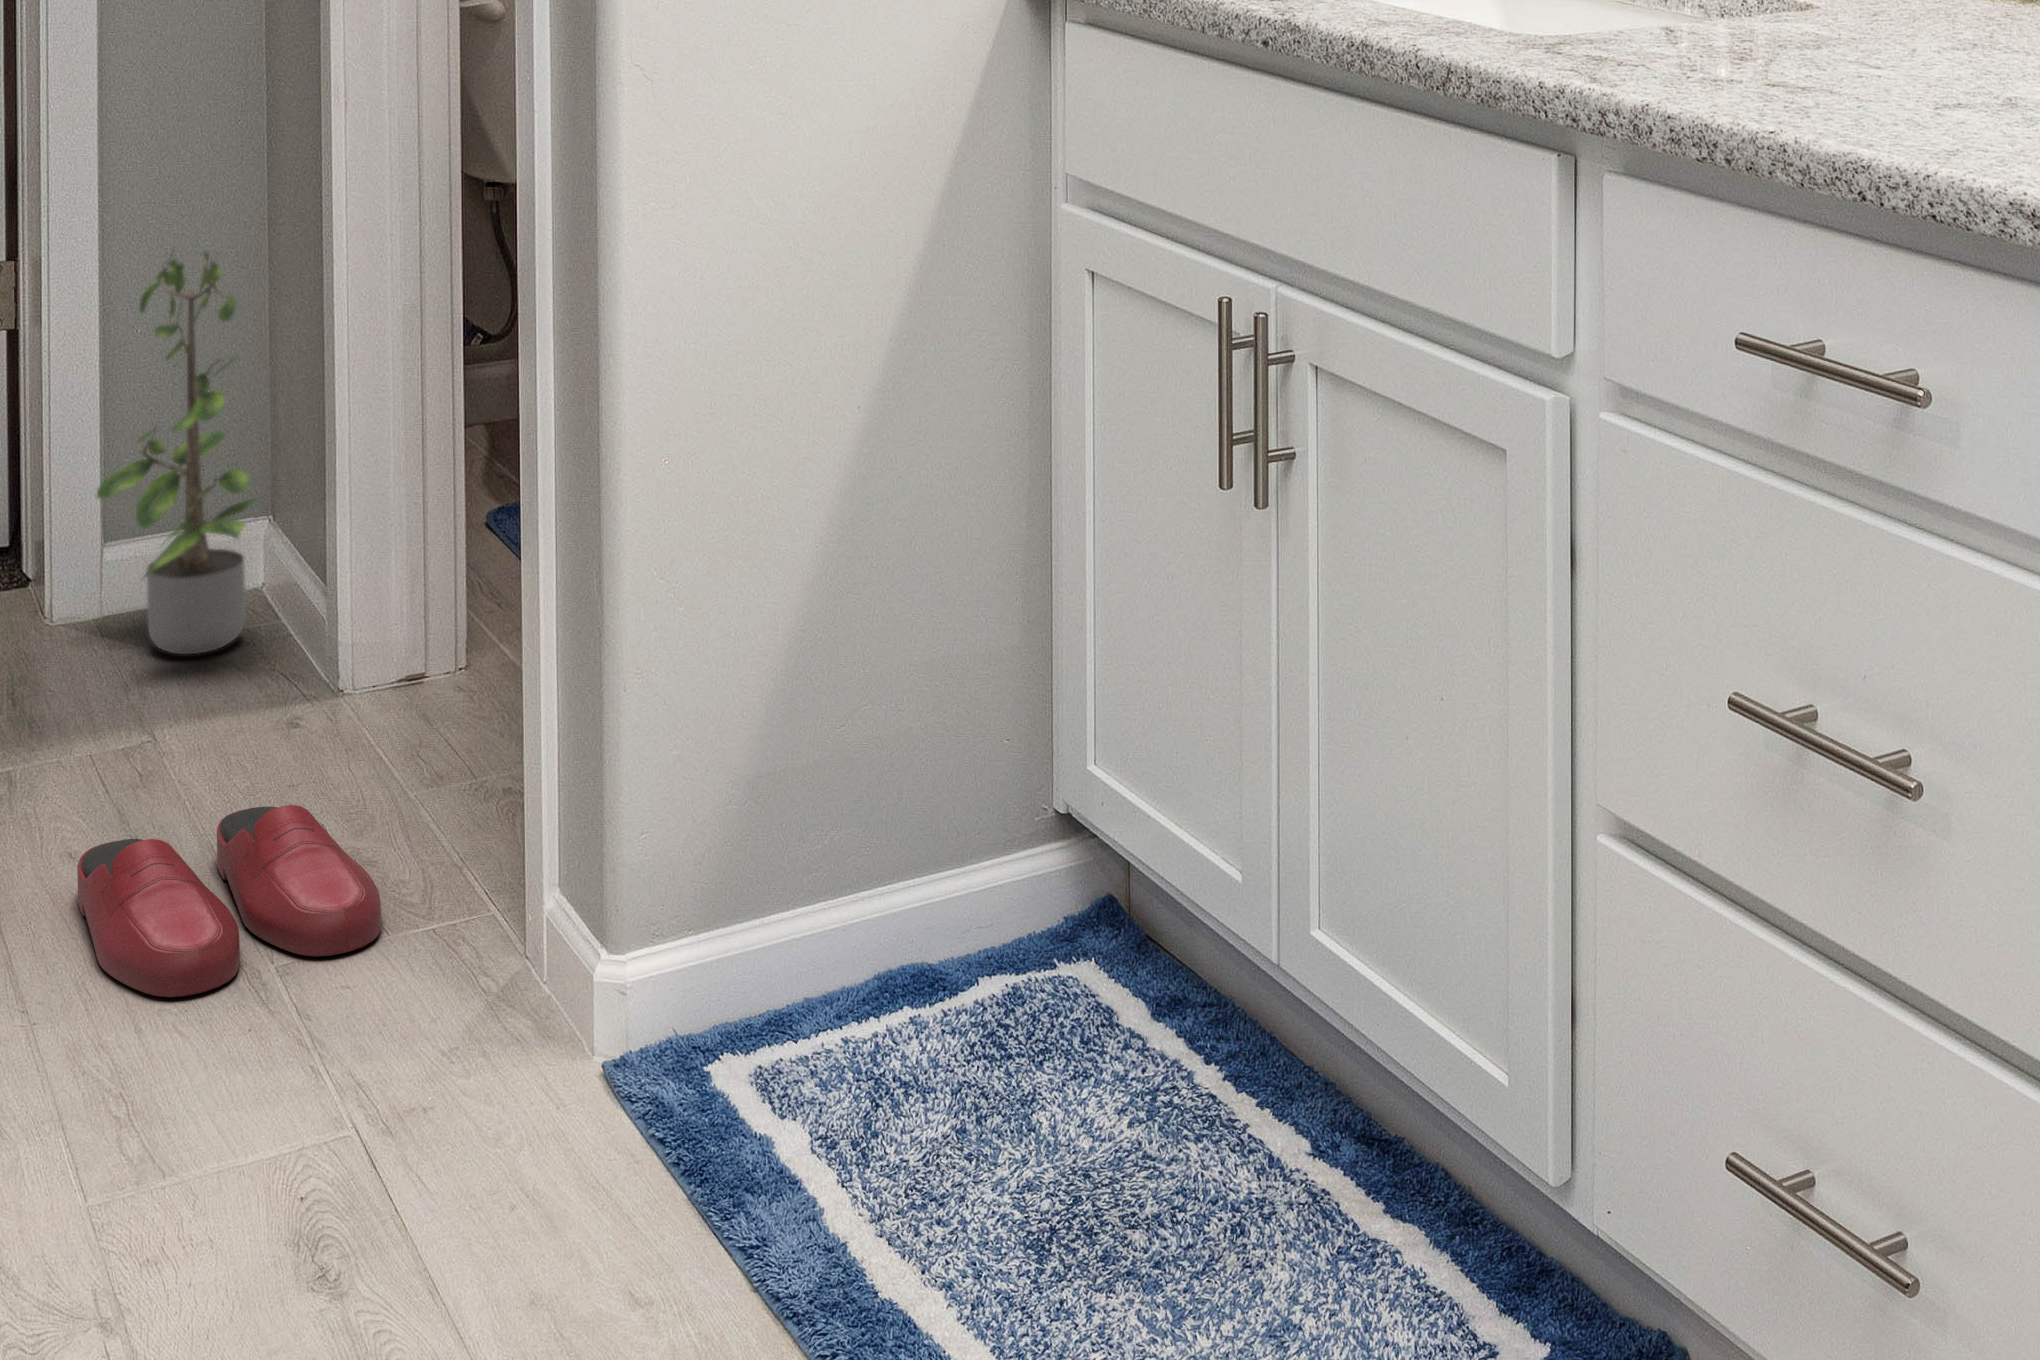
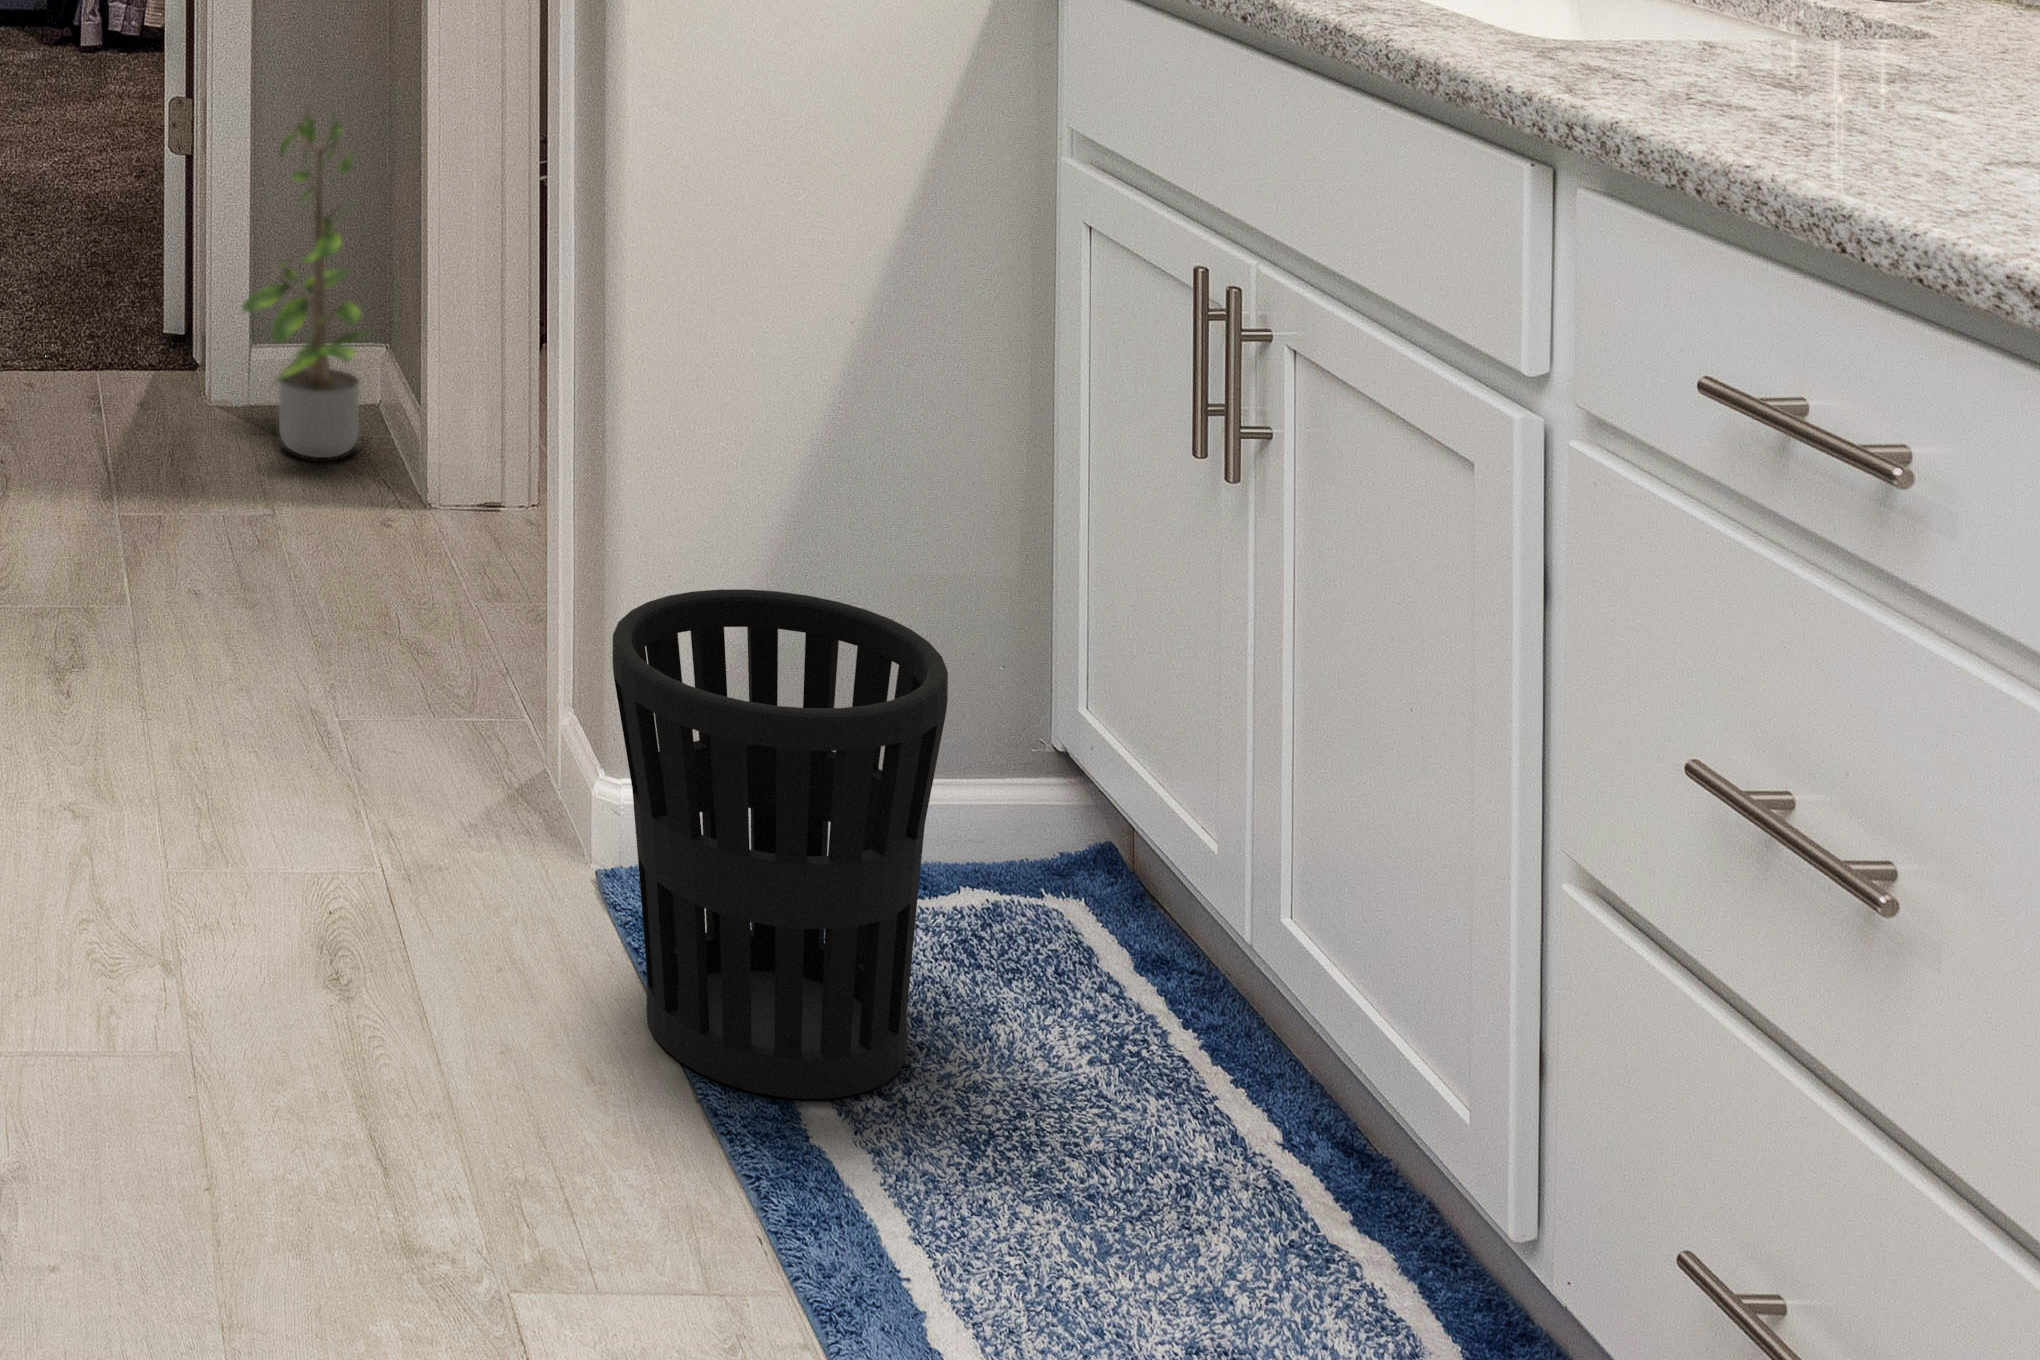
wastebasket: none [635,704,987,1250] -> present [612,589,948,1099]
slippers: present [77,805,381,997] -> none [191,595,430,740]

